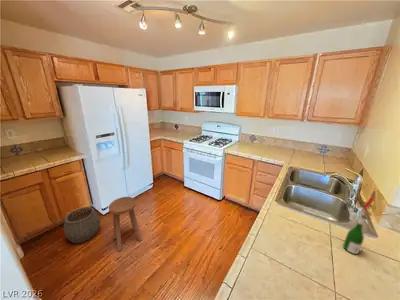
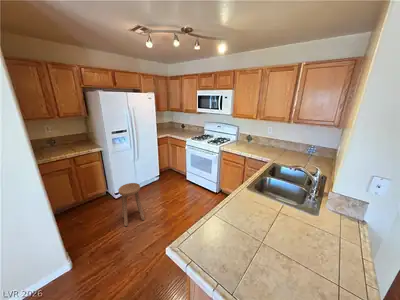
wine bottle: present [343,197,374,254] -> none [281,179,298,224]
woven basket: present [64,207,100,243] -> none [84,190,112,218]

